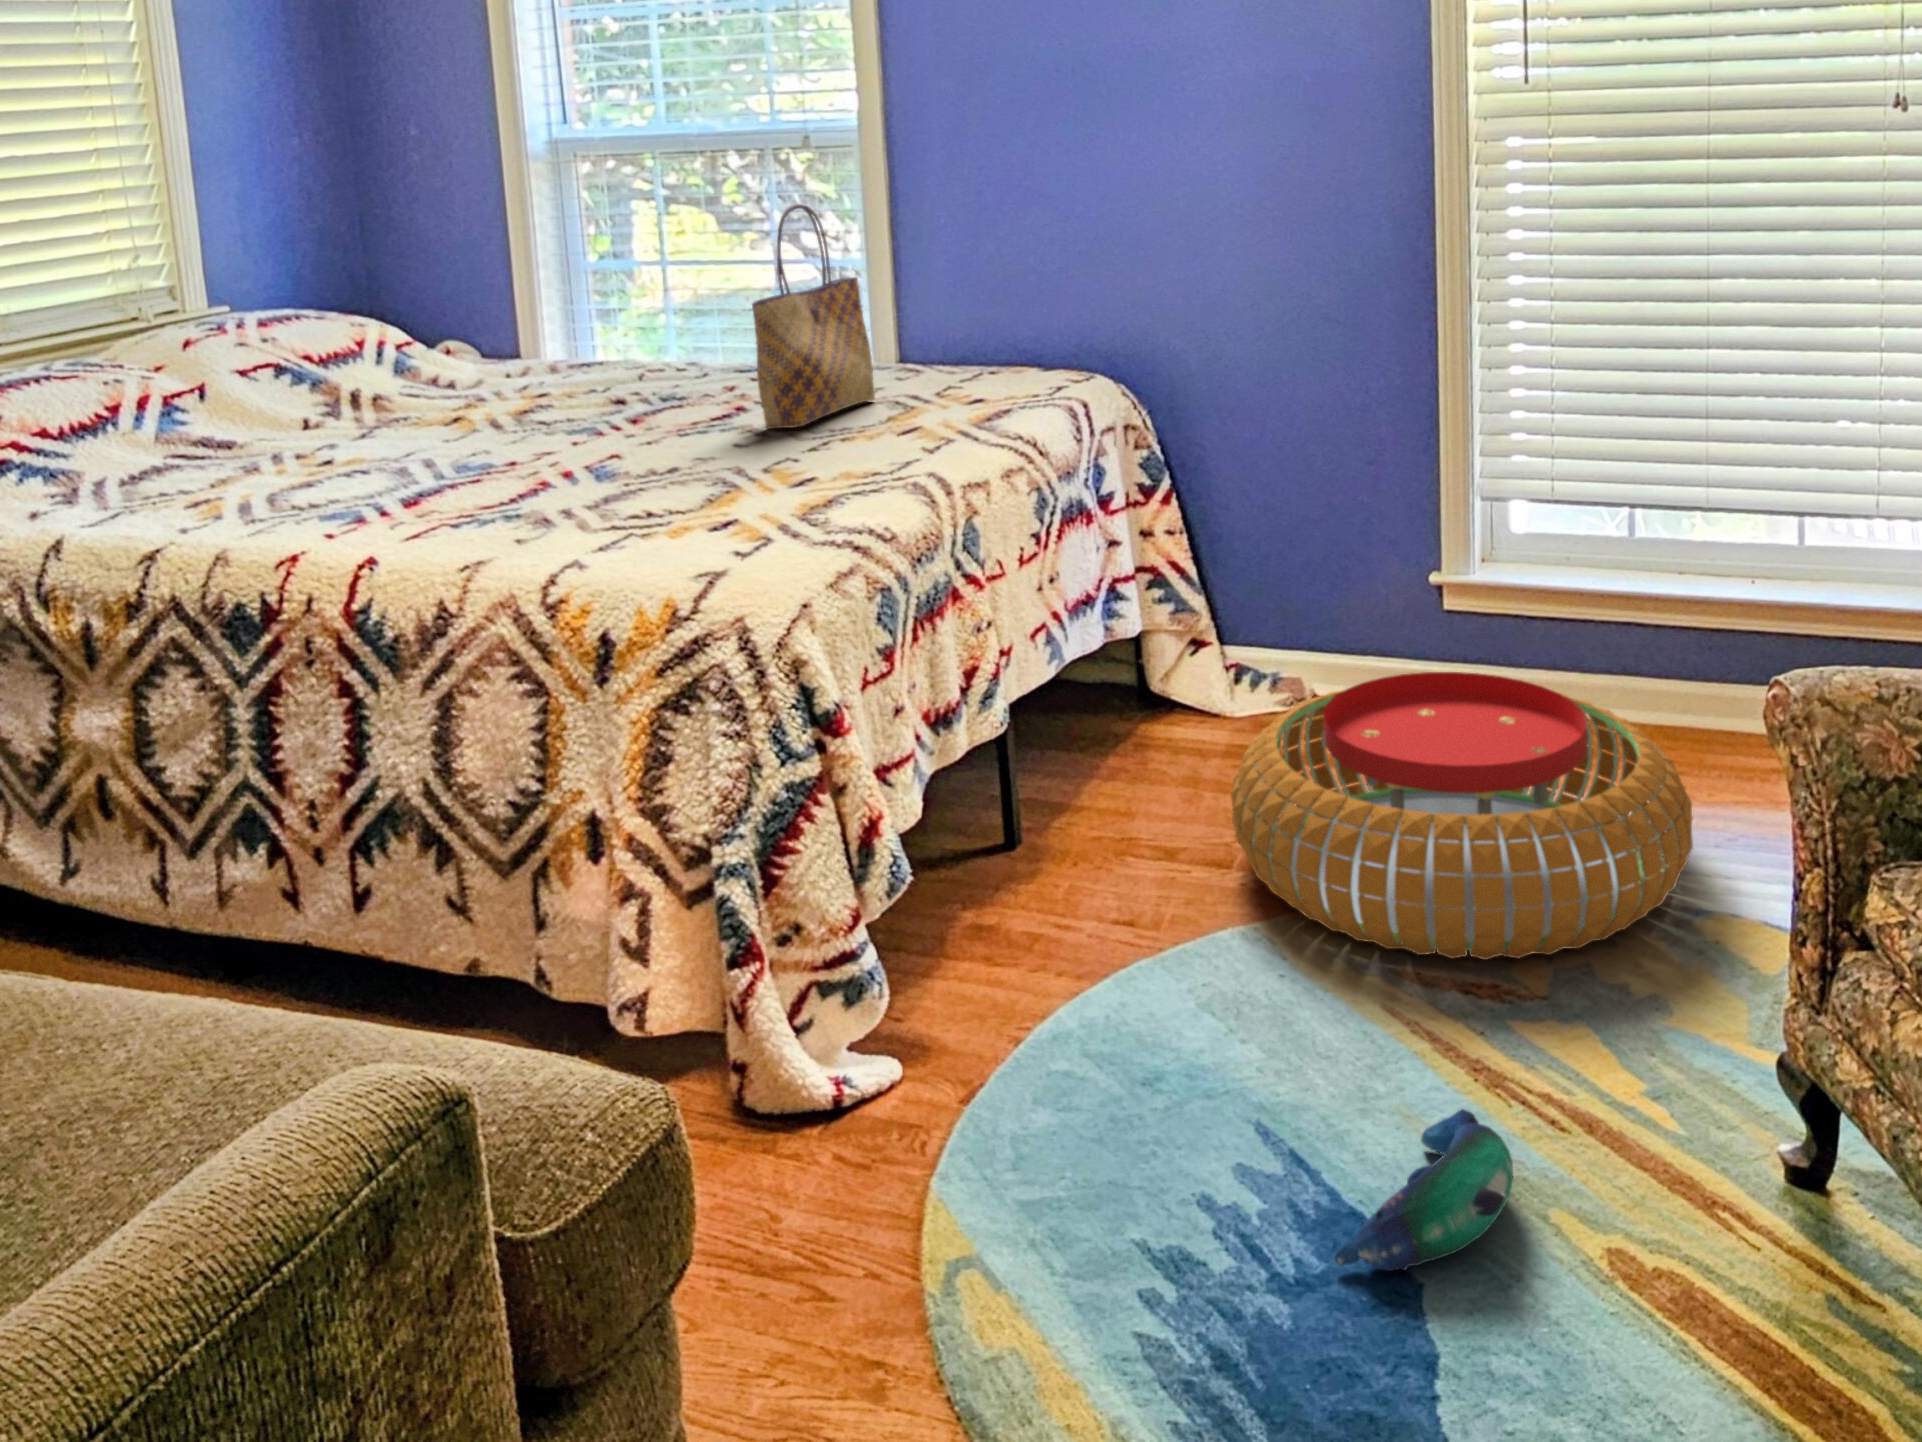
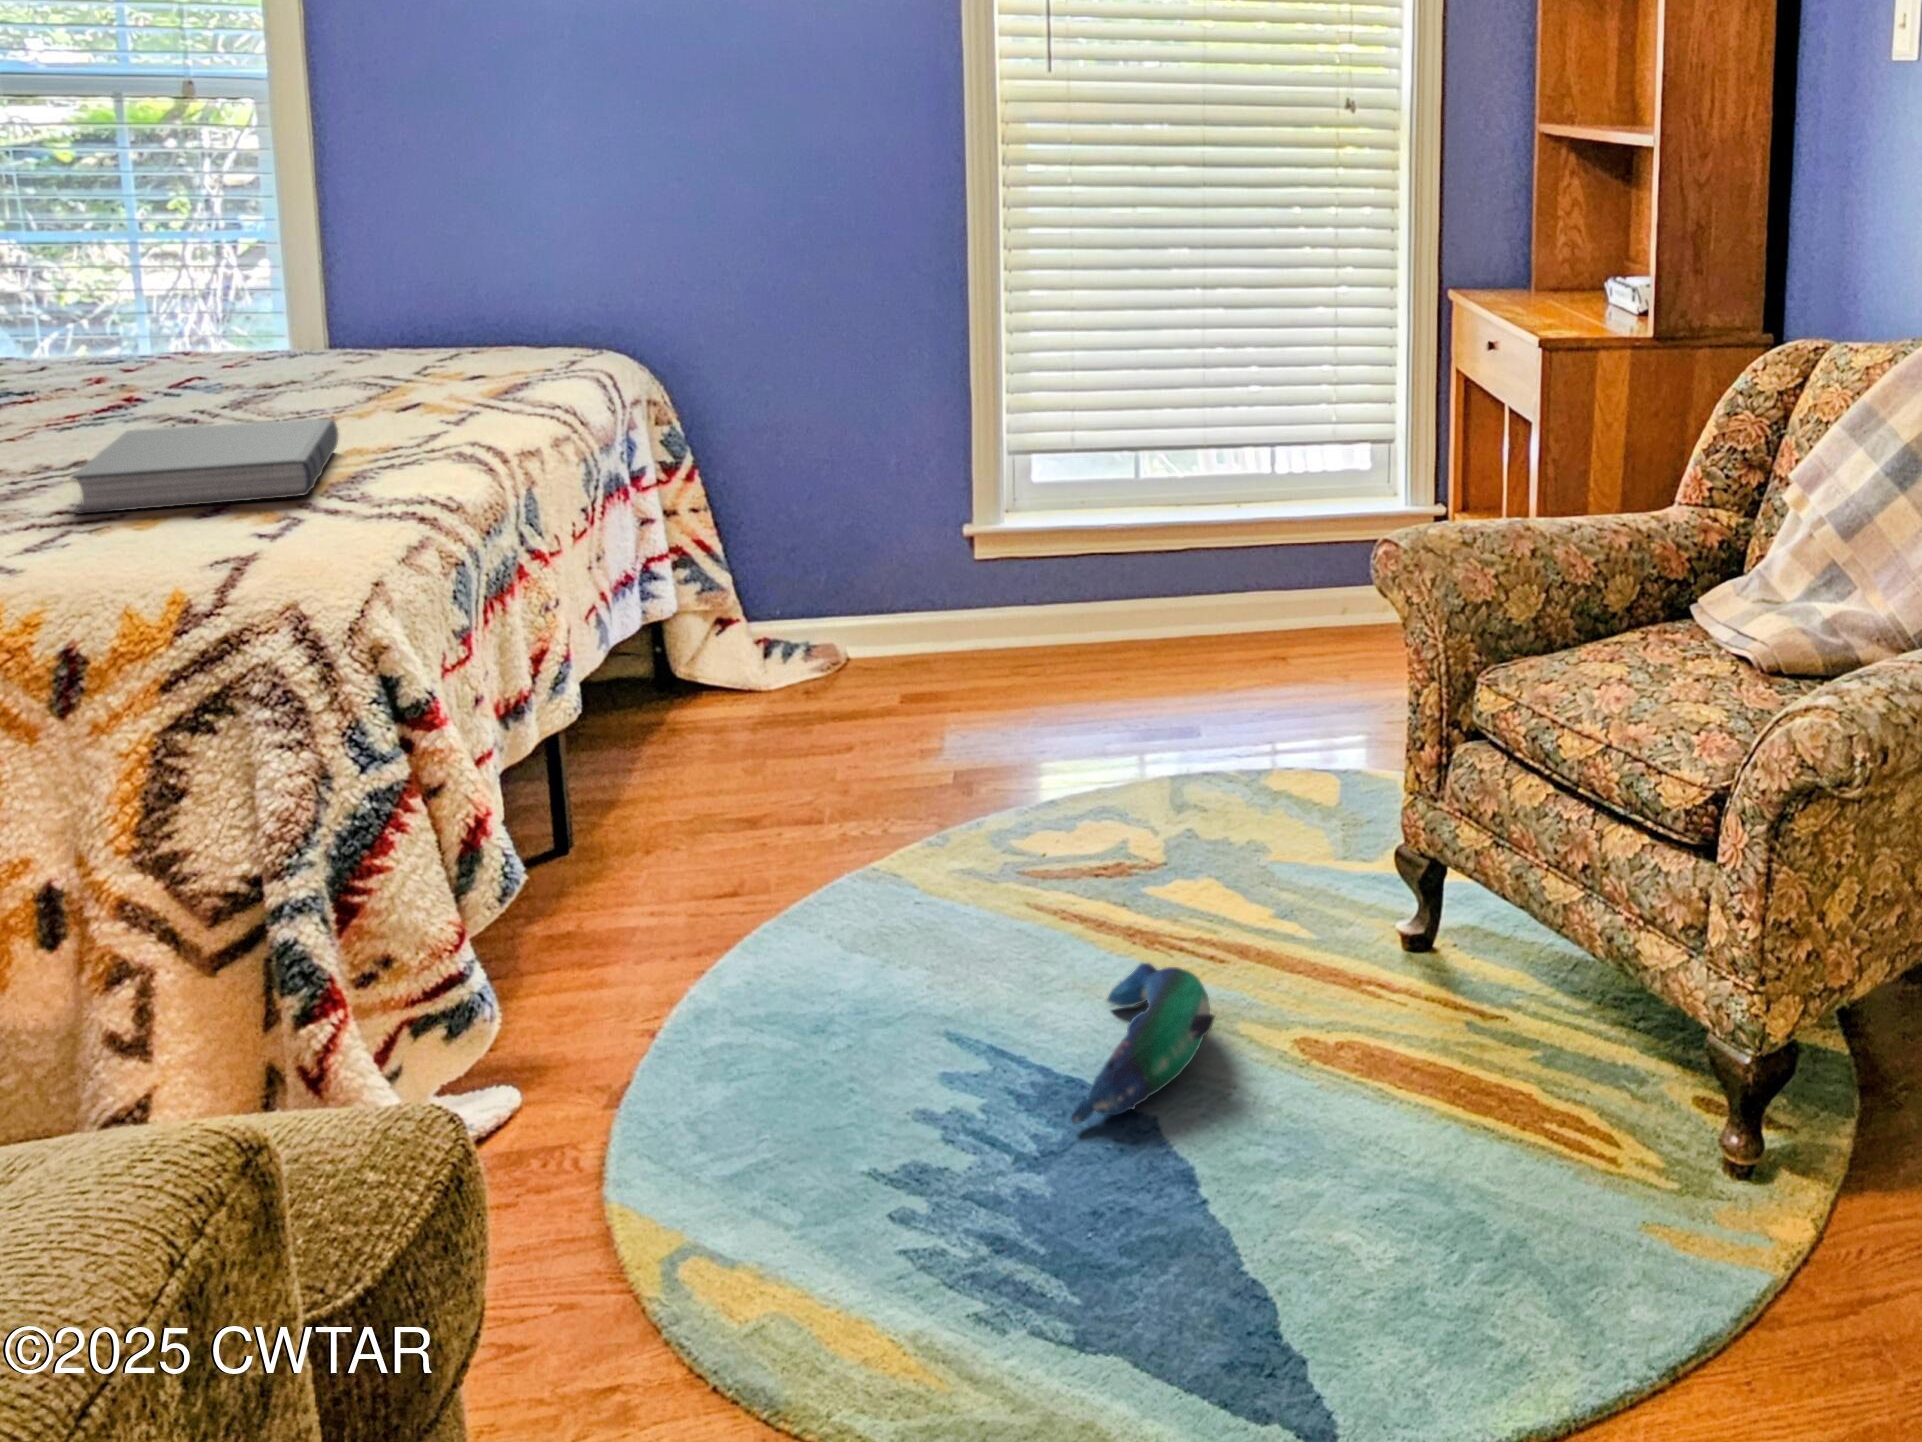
tote bag: present [752,204,875,428] -> none [170,137,331,408]
book: none [643,449,835,523] -> present [72,418,338,514]
pouf: present [1231,672,1693,960] -> none [828,600,1253,855]

